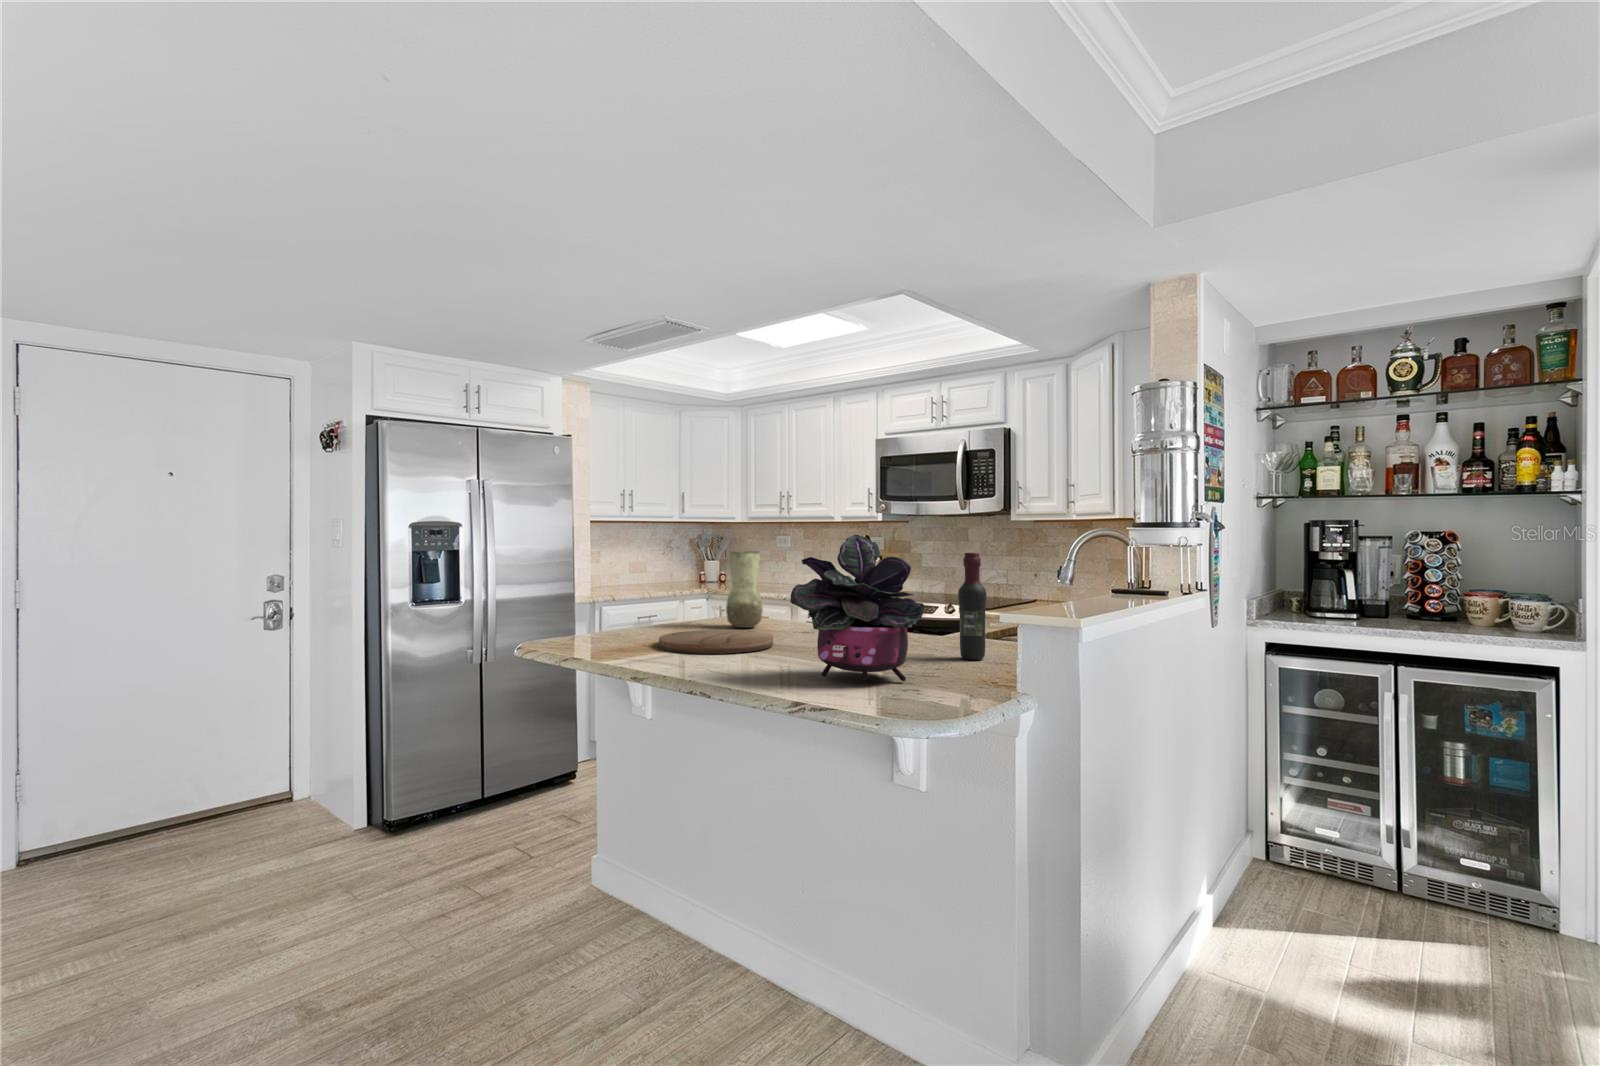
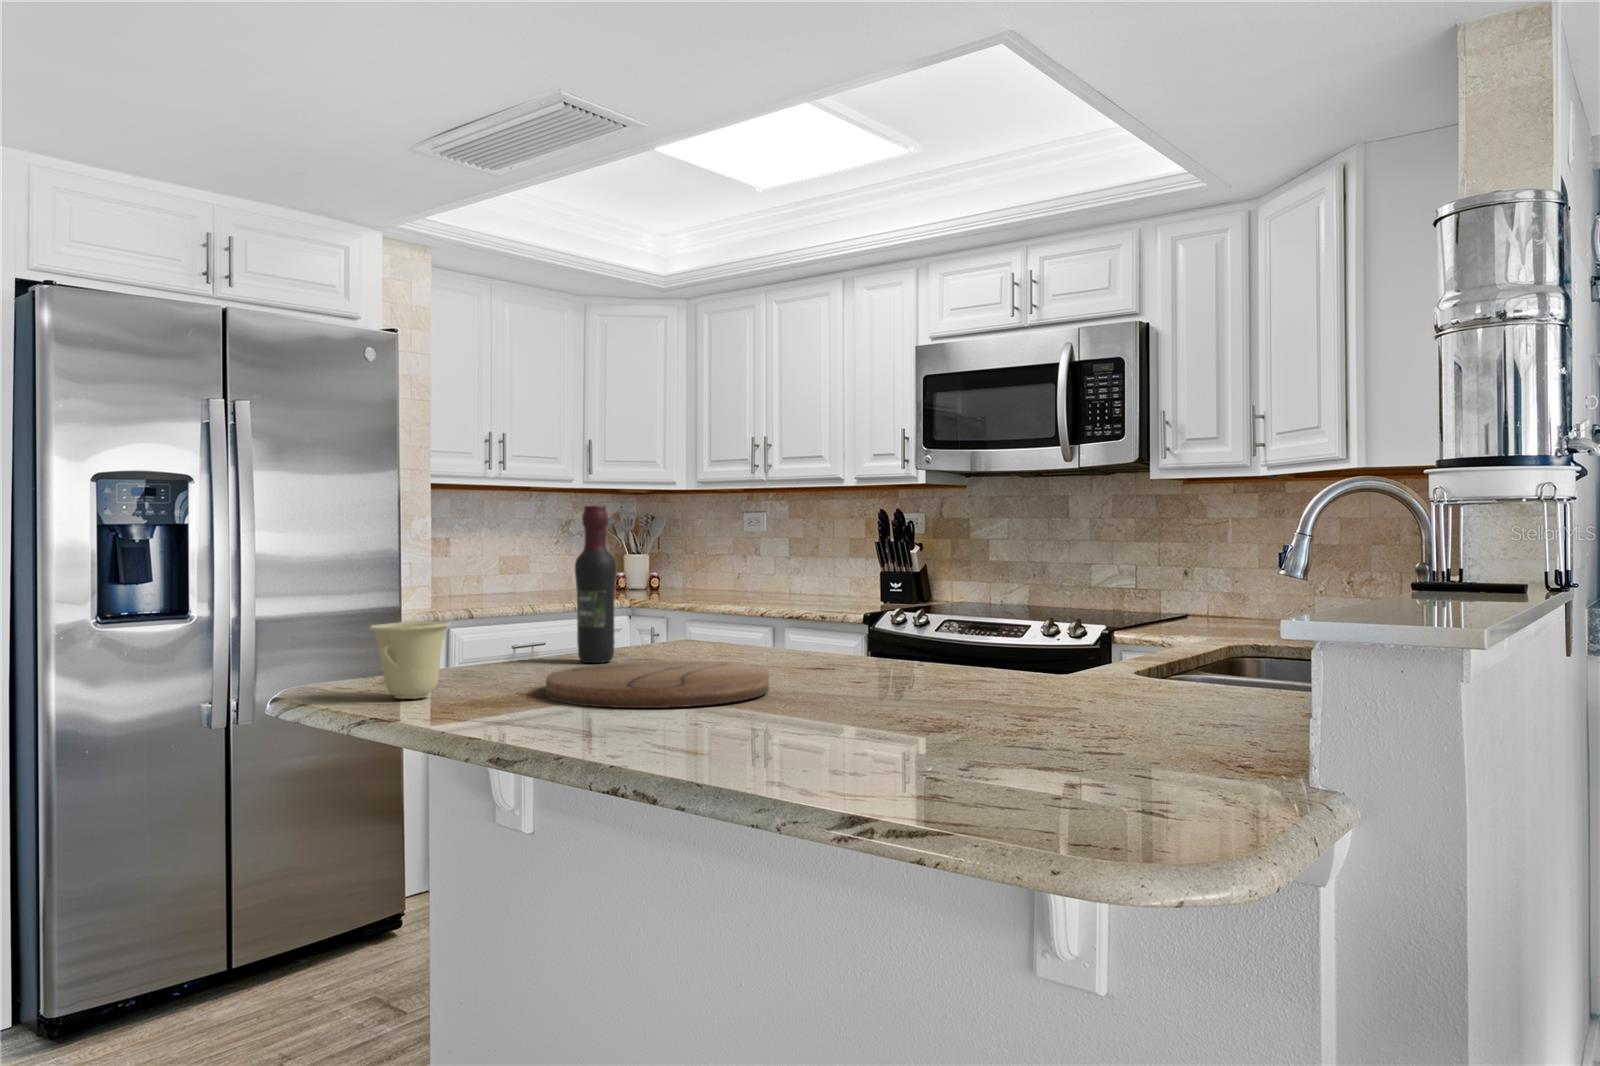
potted plant: present [790,535,924,681] -> none [828,457,1119,764]
vase: present [726,551,763,628] -> none [672,518,741,660]
wine bottle: present [958,553,987,660] -> present [575,506,616,663]
cup: none [571,609,611,649] -> present [369,621,451,699]

